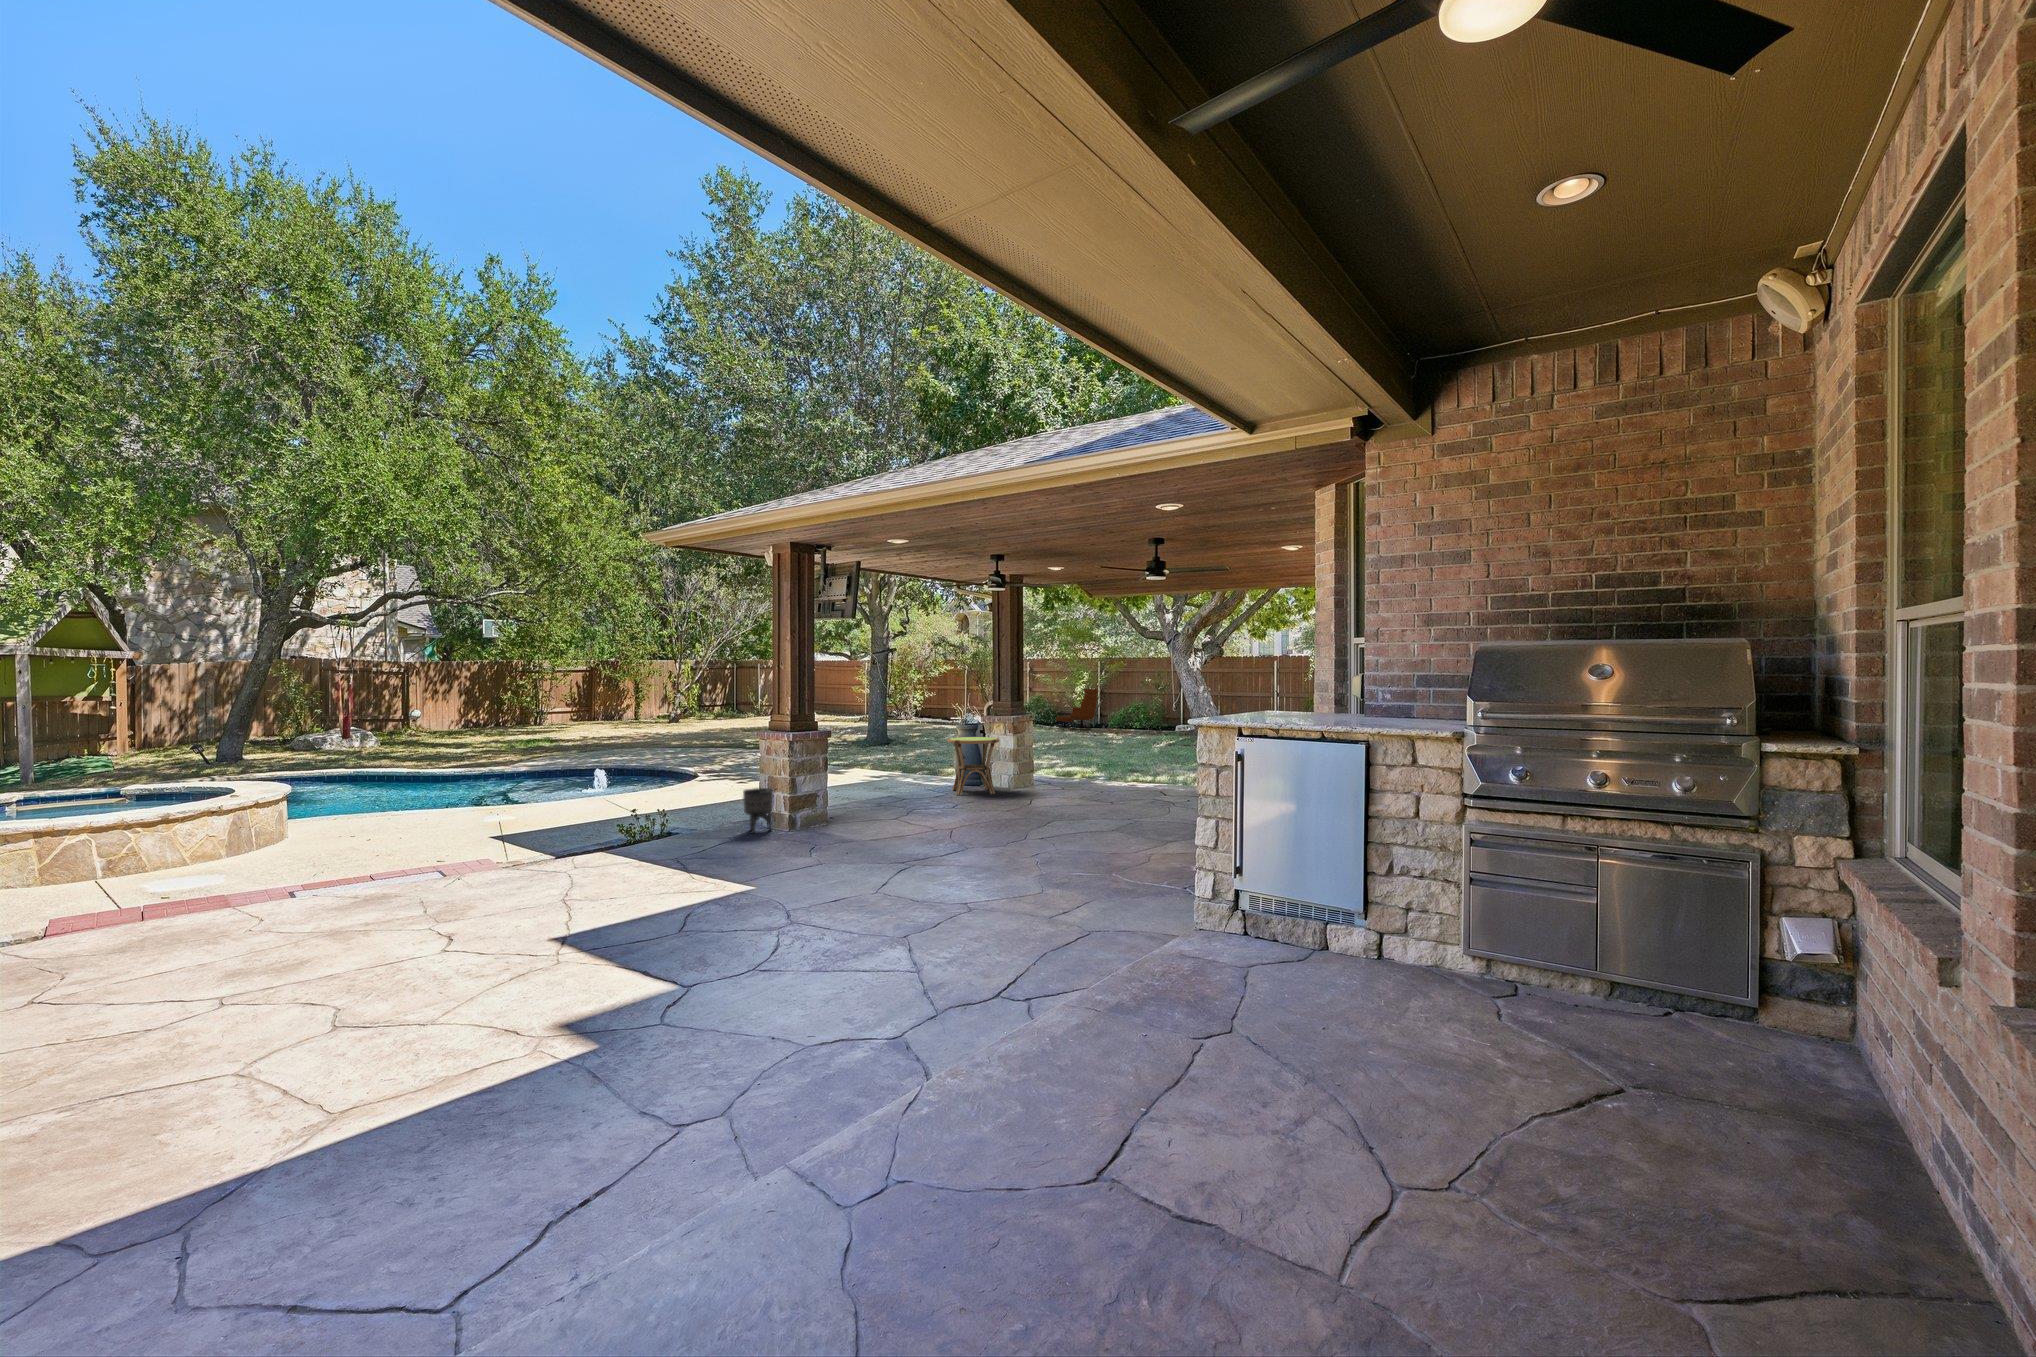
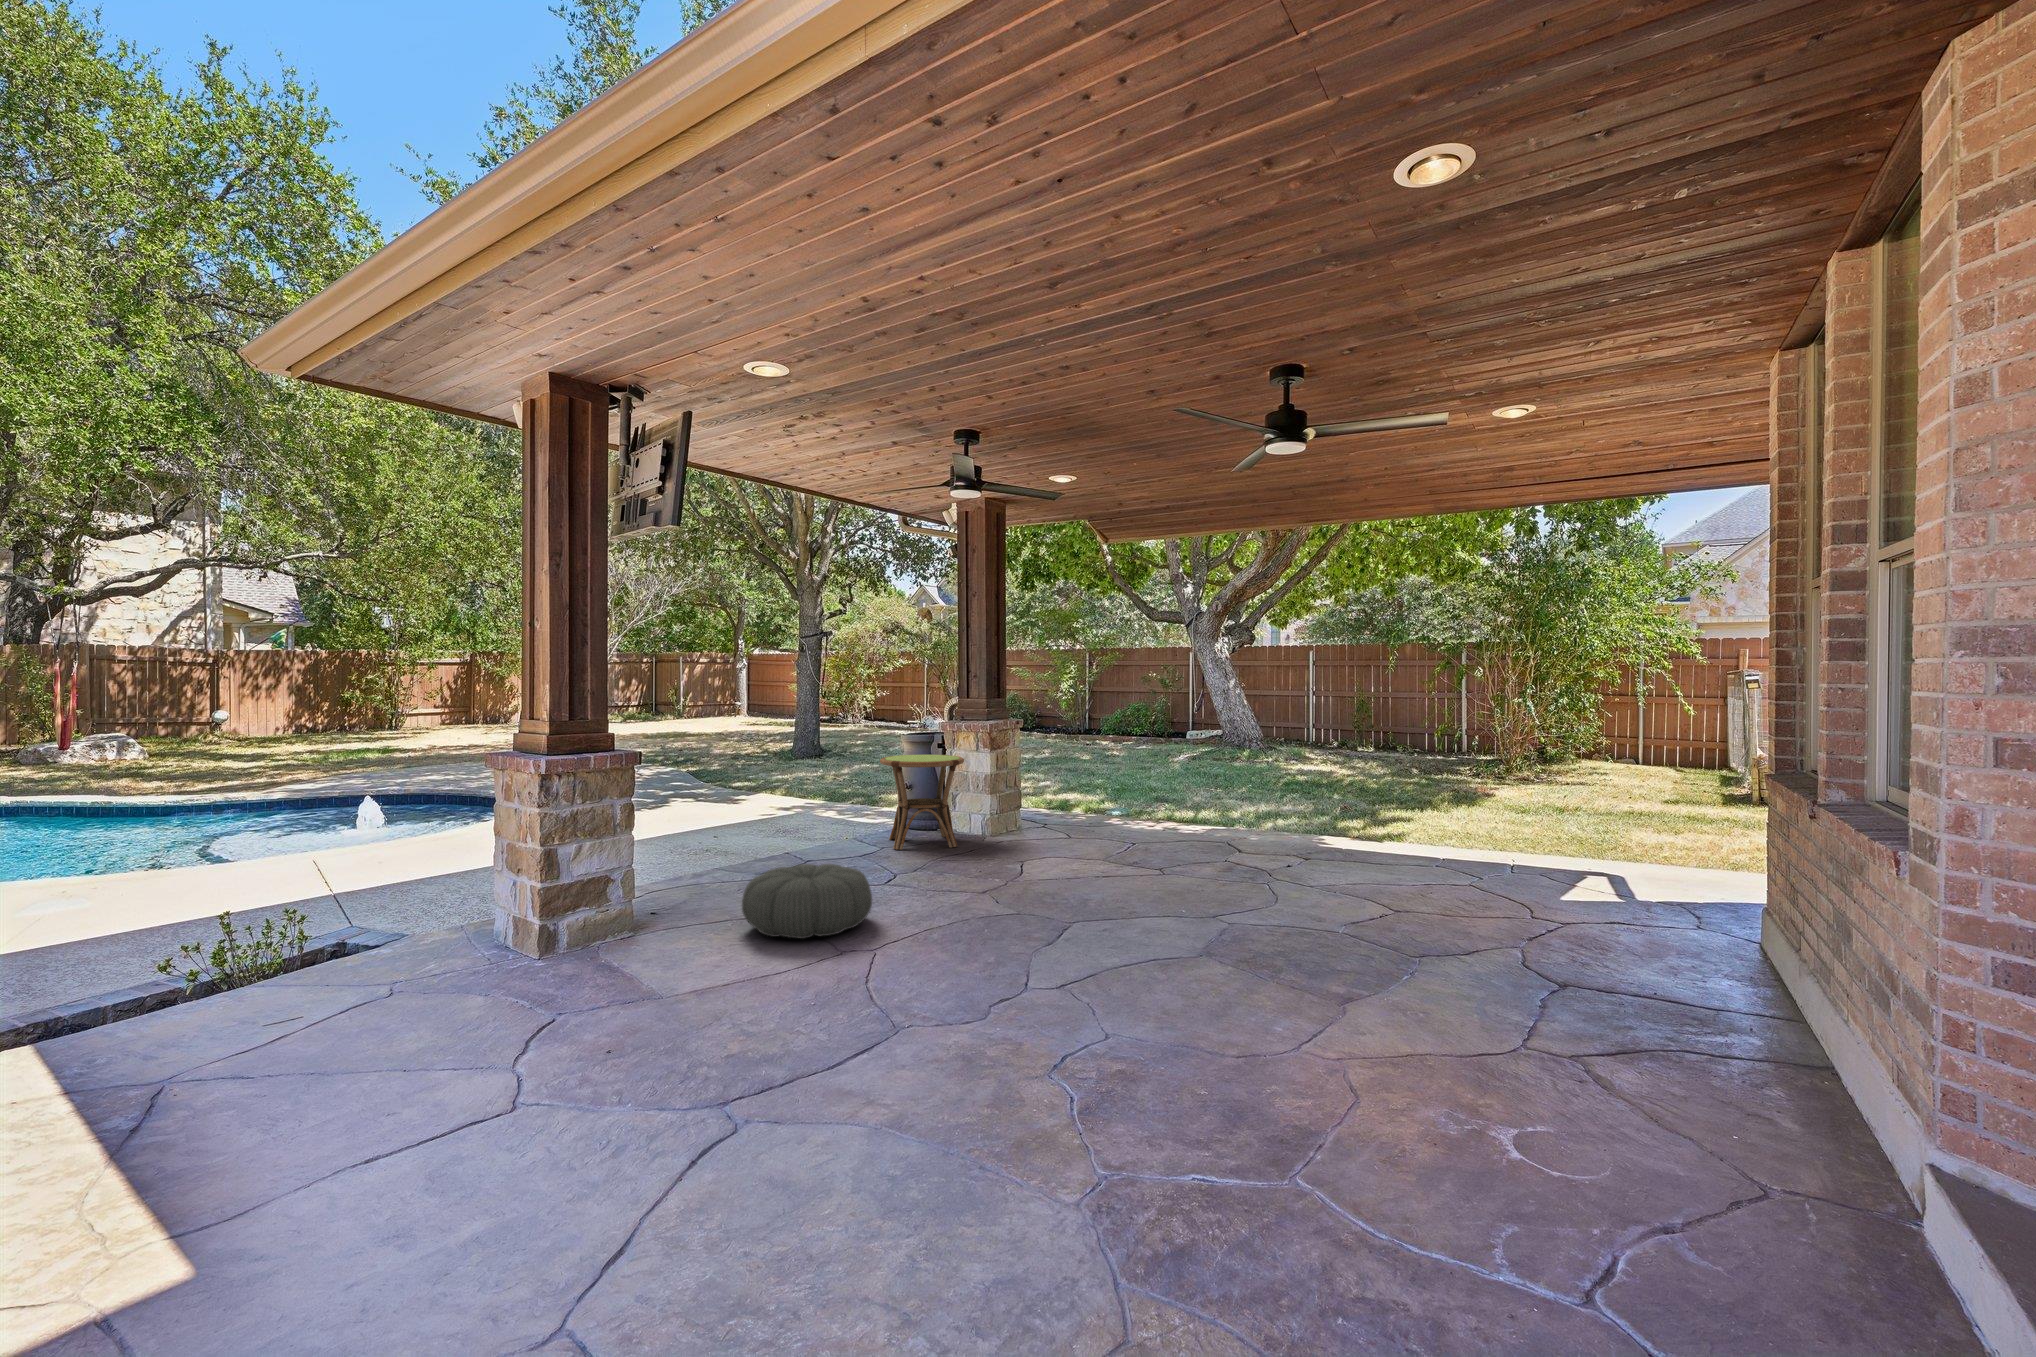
lounge chair: present [1056,689,1098,730] -> none [1036,686,1087,736]
planter: present [743,788,773,833] -> none [440,866,509,964]
pouf: none [885,792,953,826] -> present [742,864,872,938]

